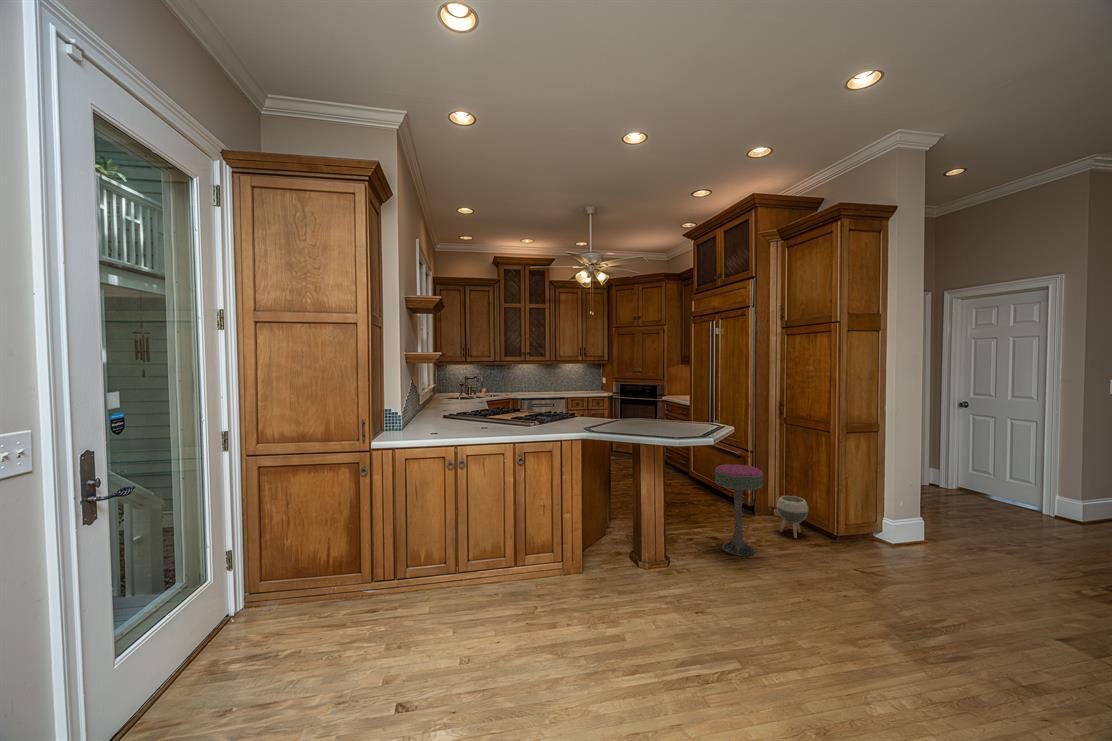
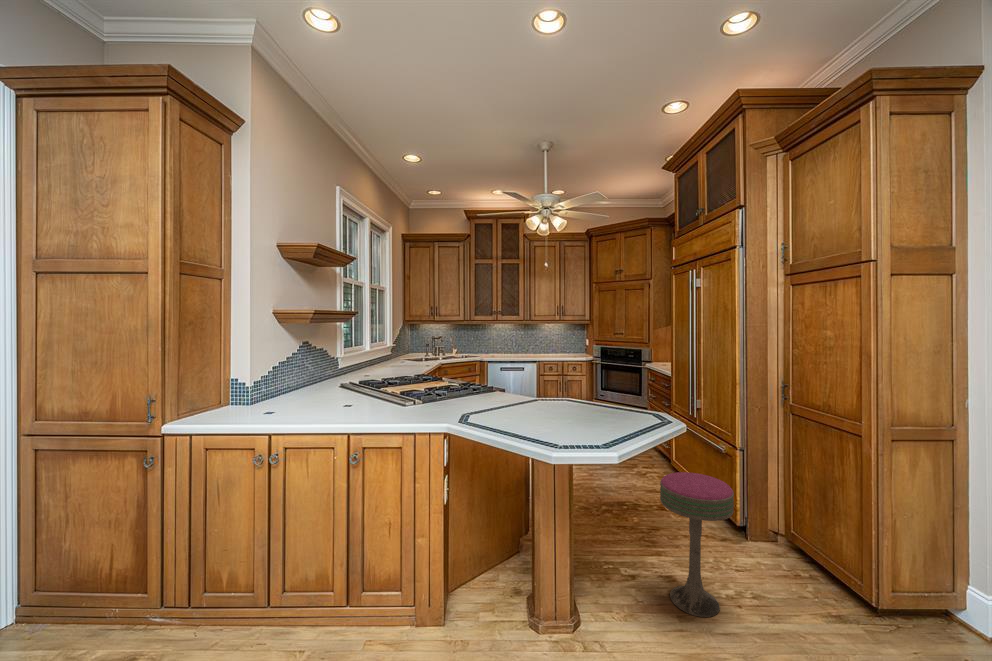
planter: present [777,496,808,538] -> none [768,521,819,590]

